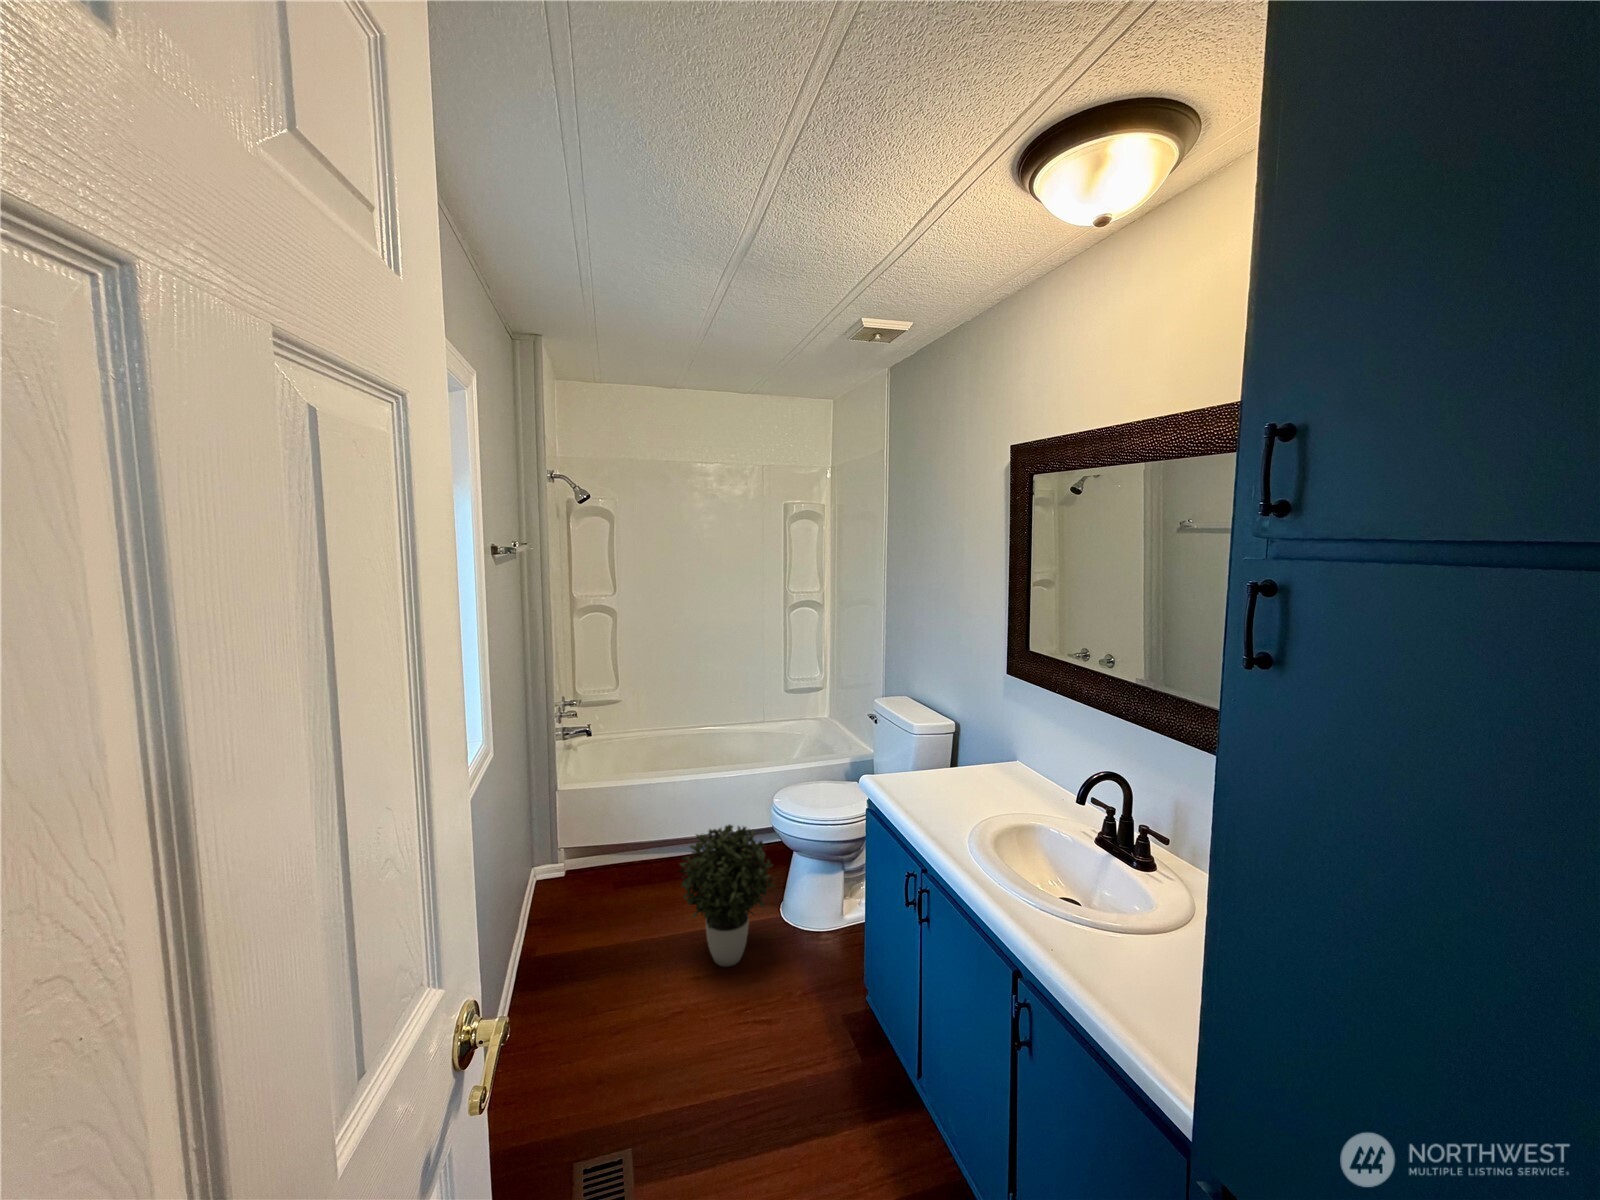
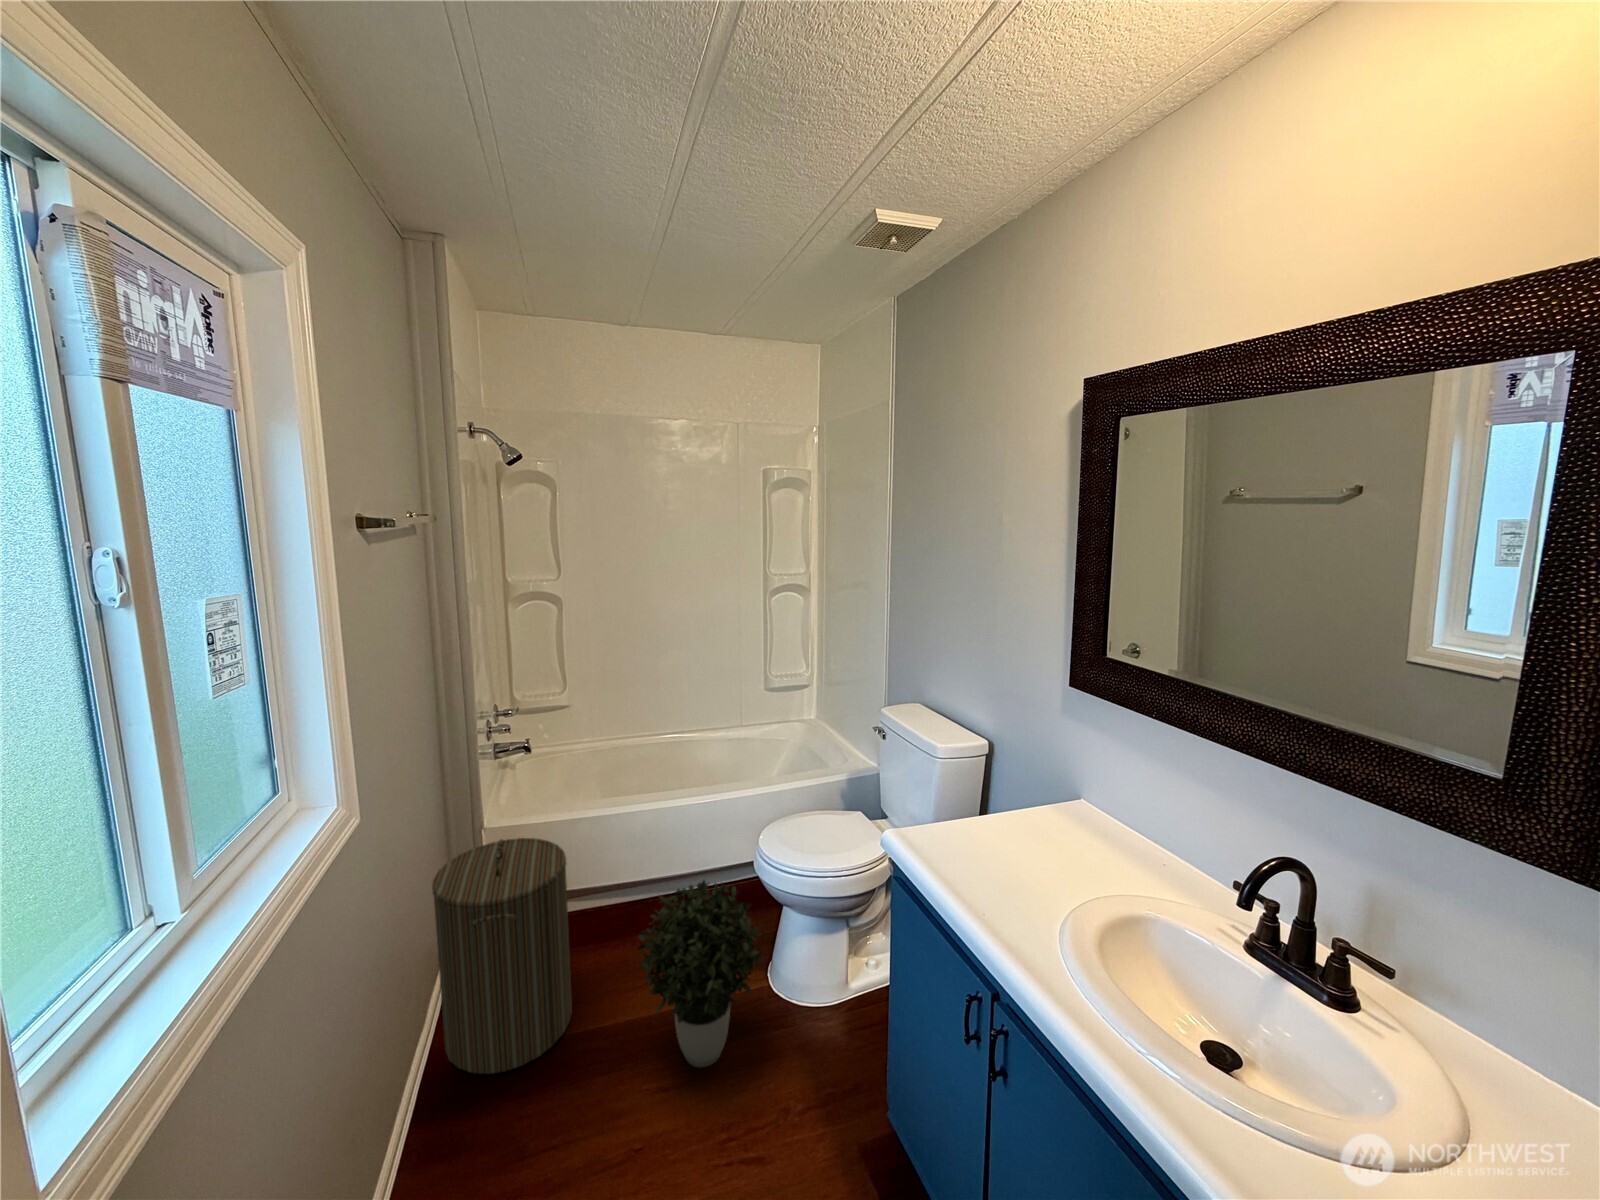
laundry hamper: none [527,788,627,965] -> present [432,838,572,1074]

